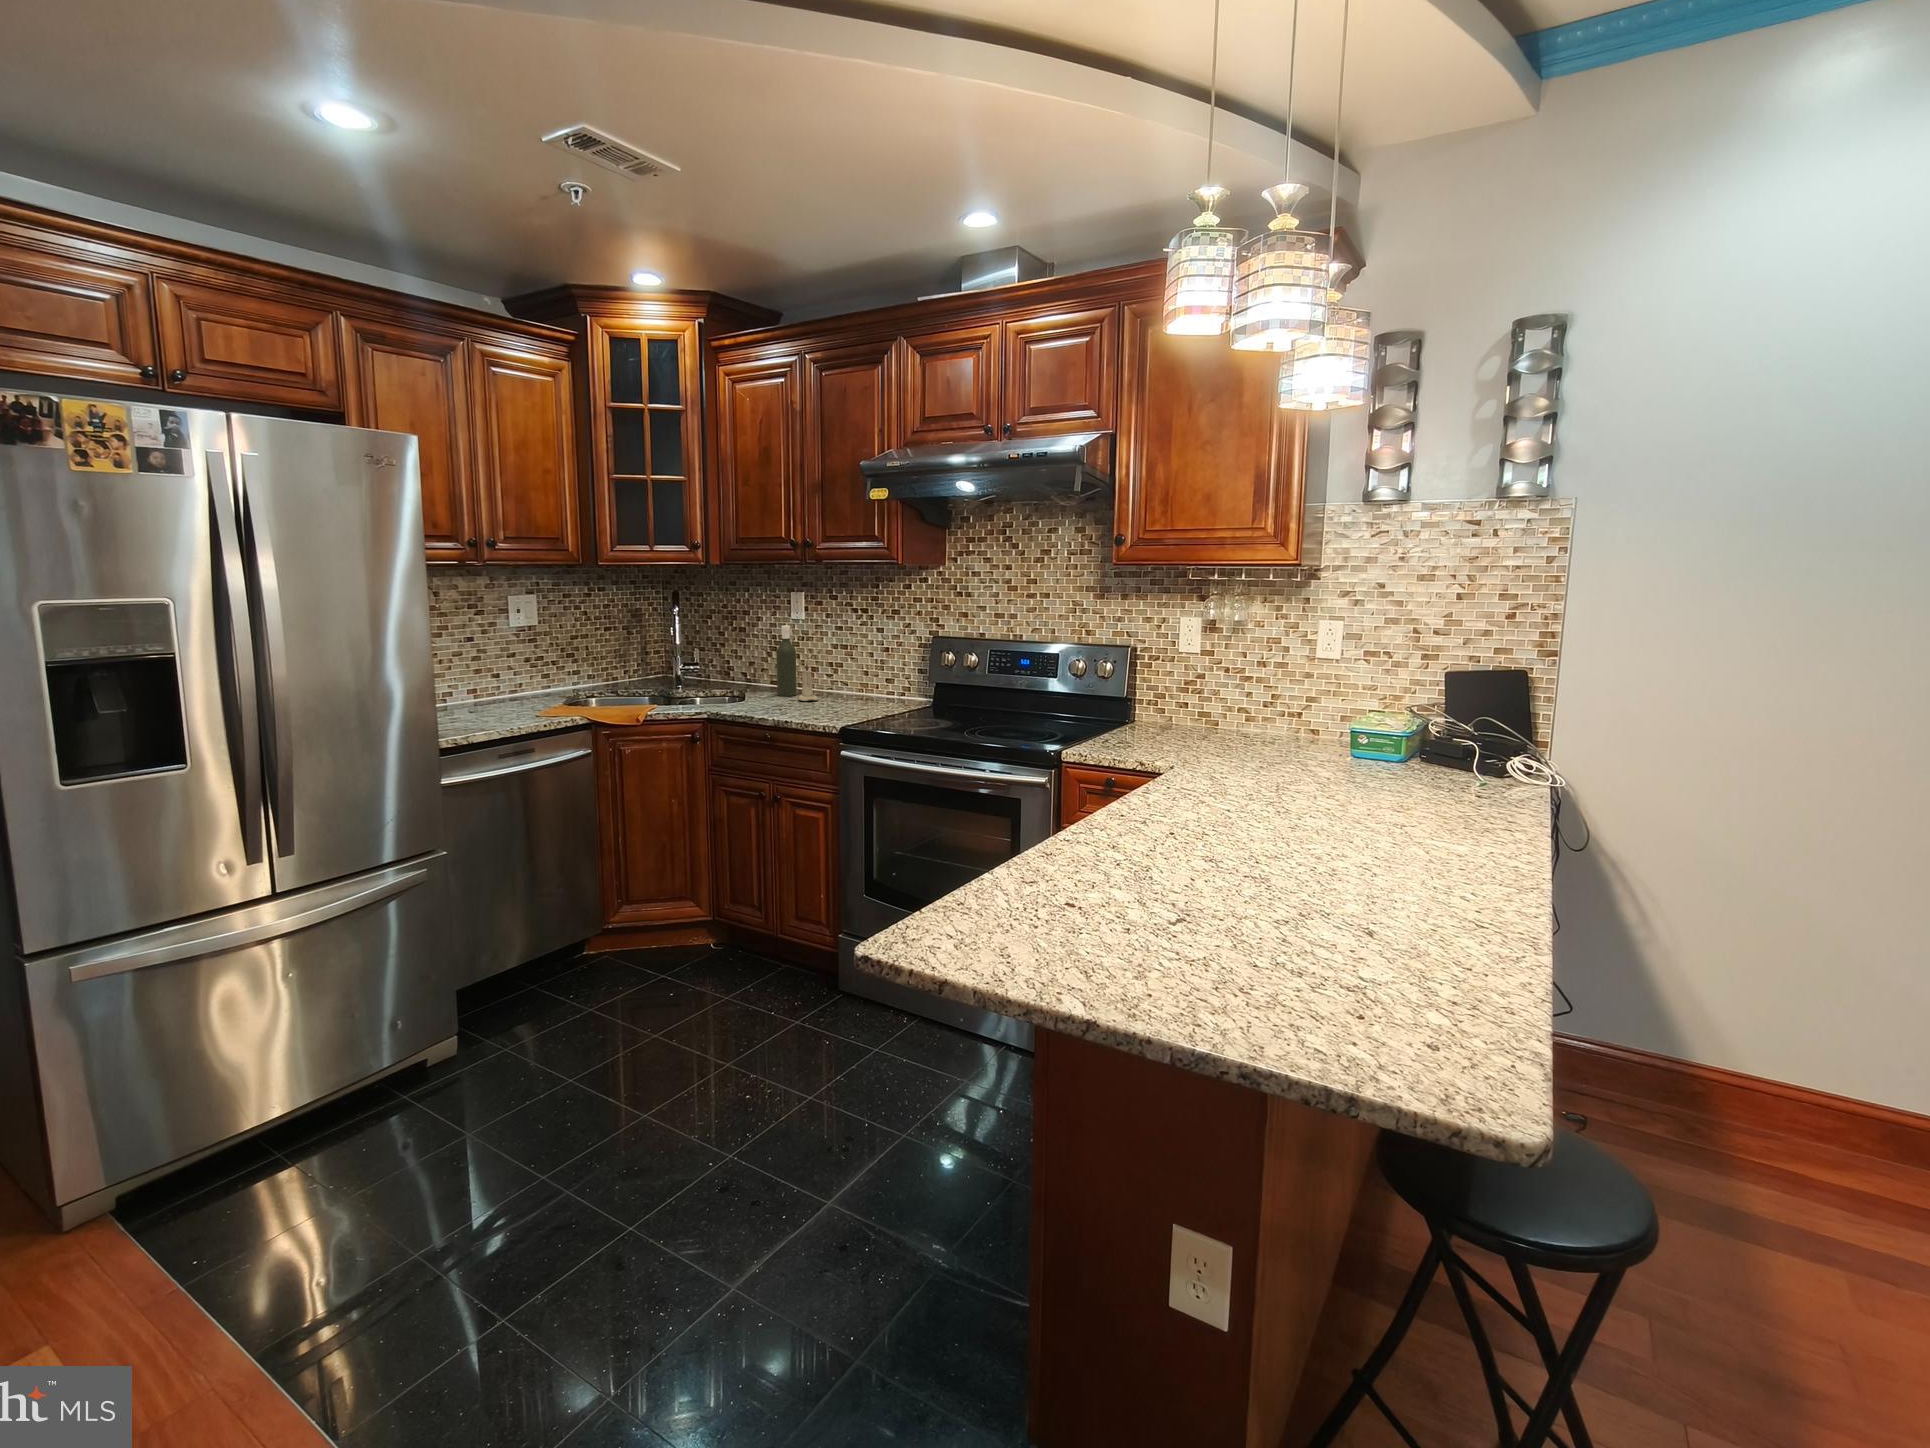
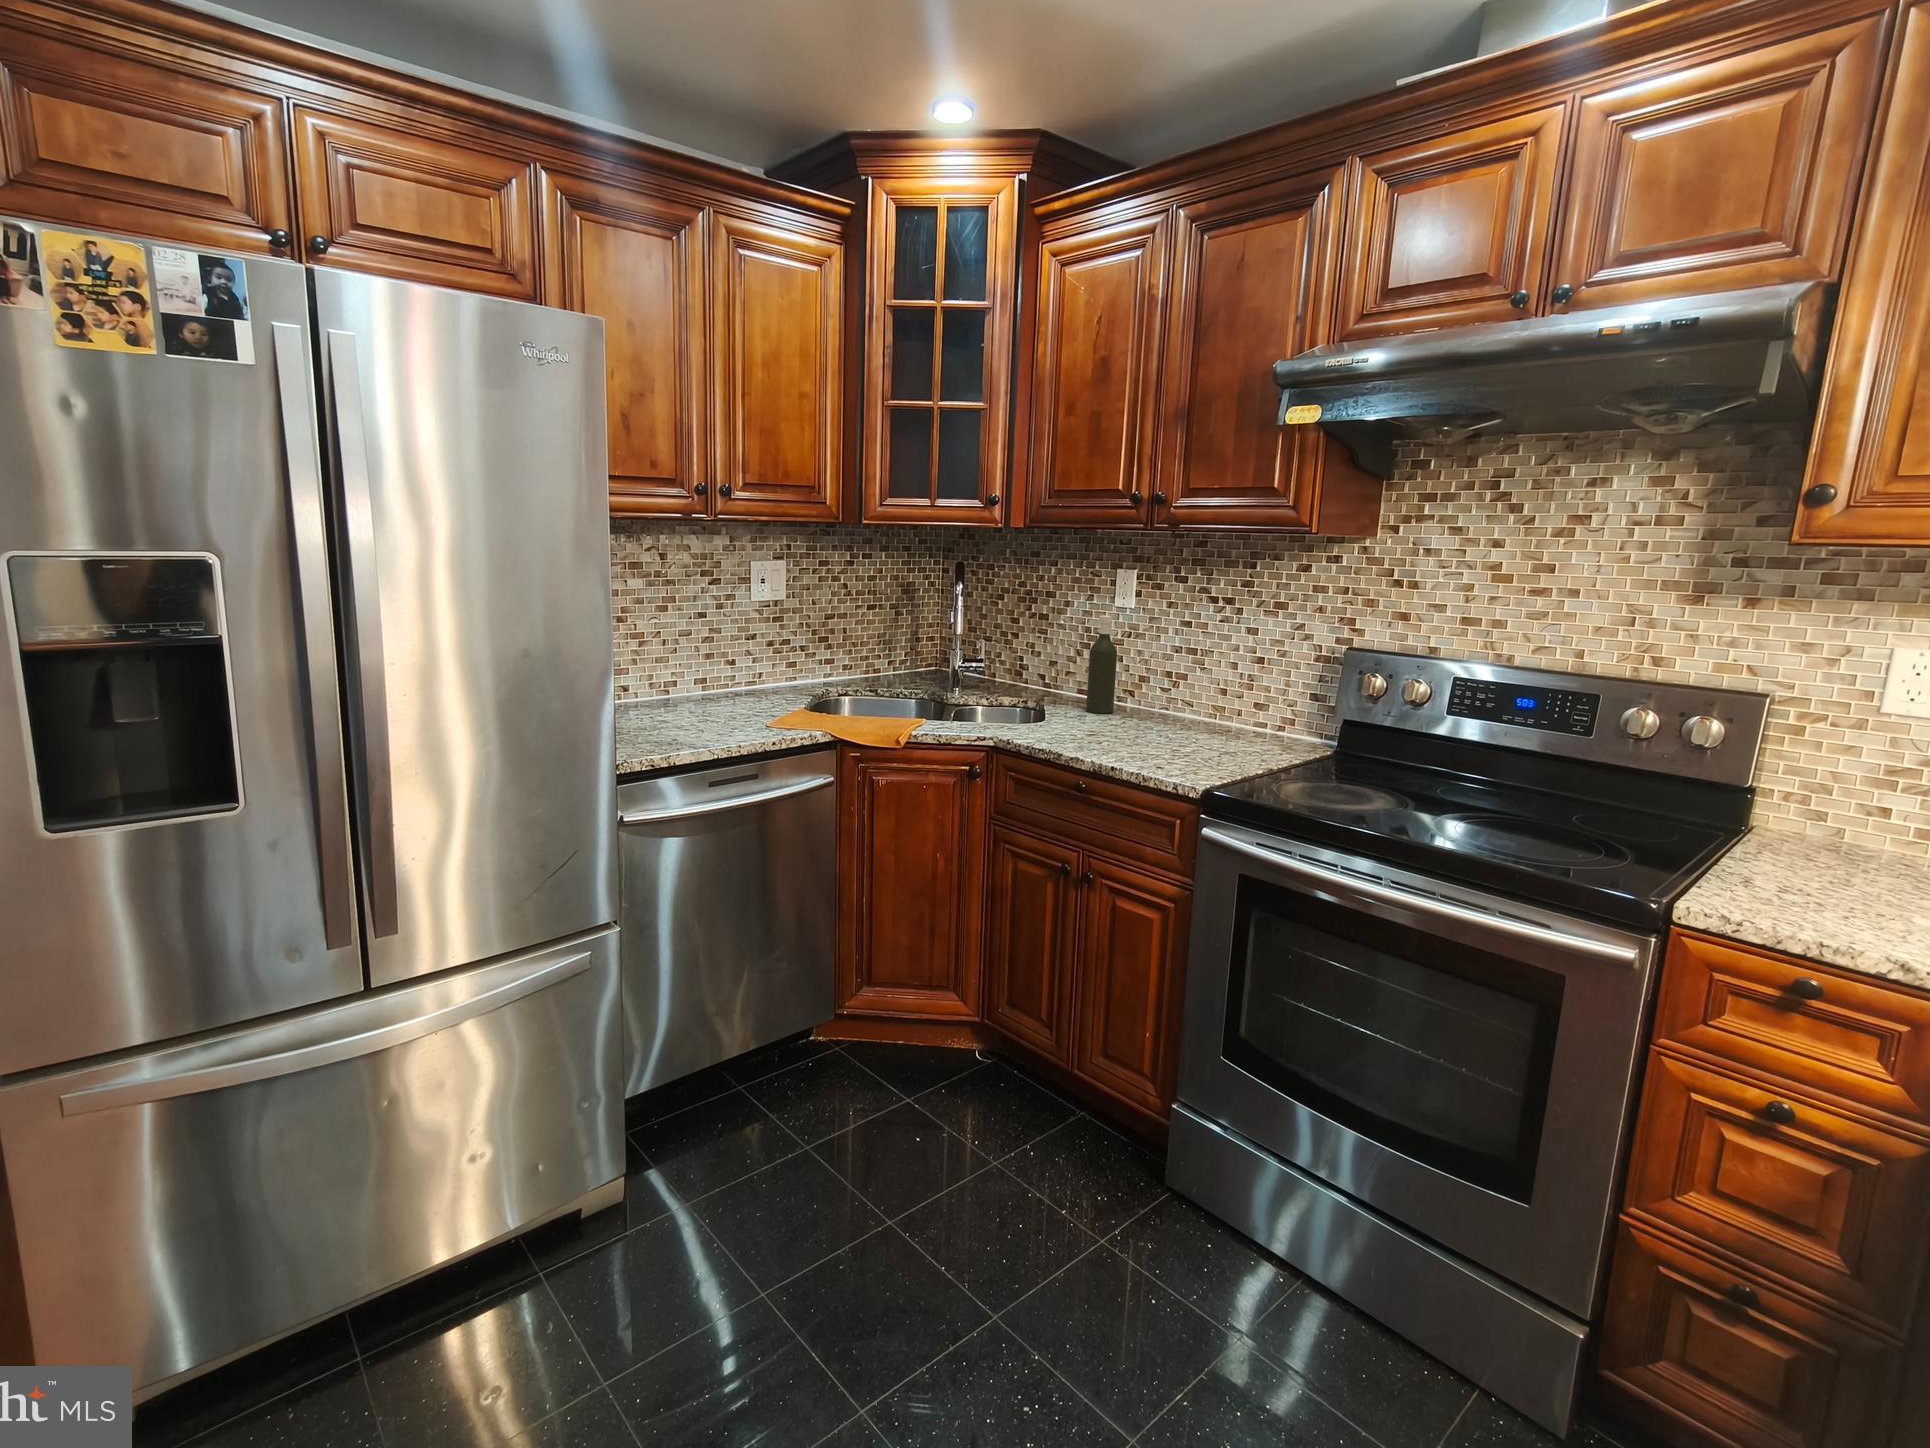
candle: present [798,662,818,701] -> none [1118,670,1148,726]

